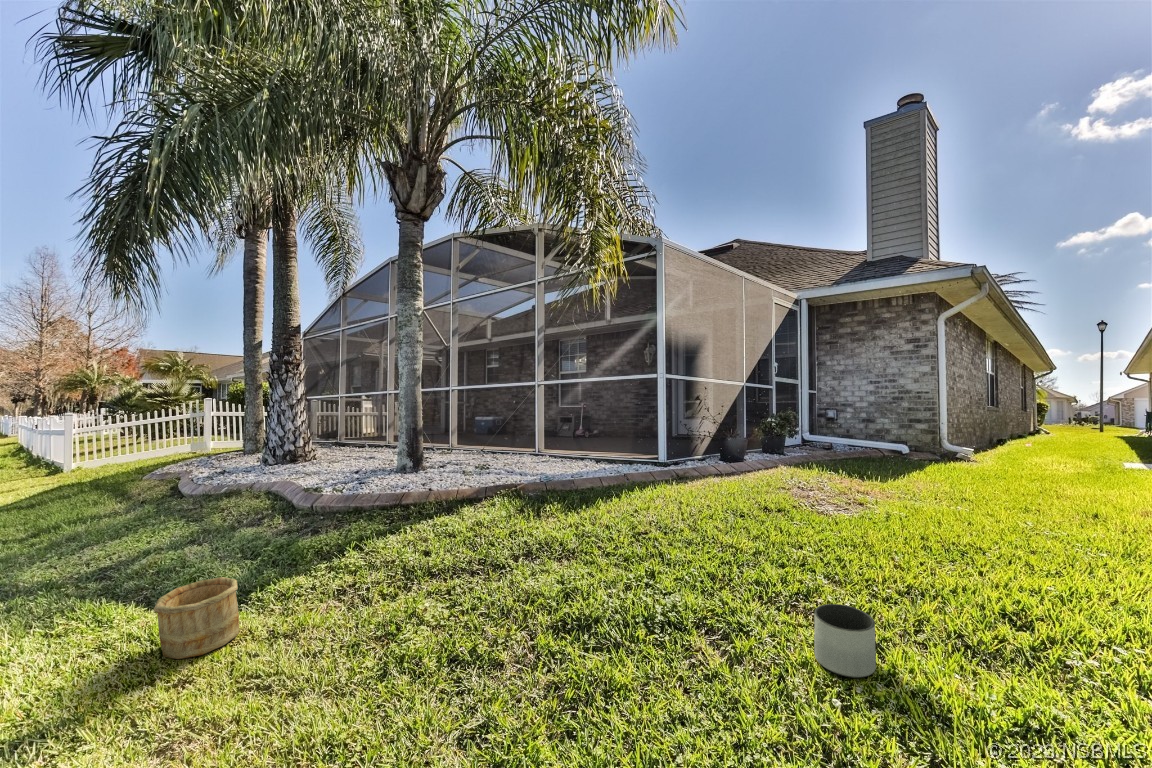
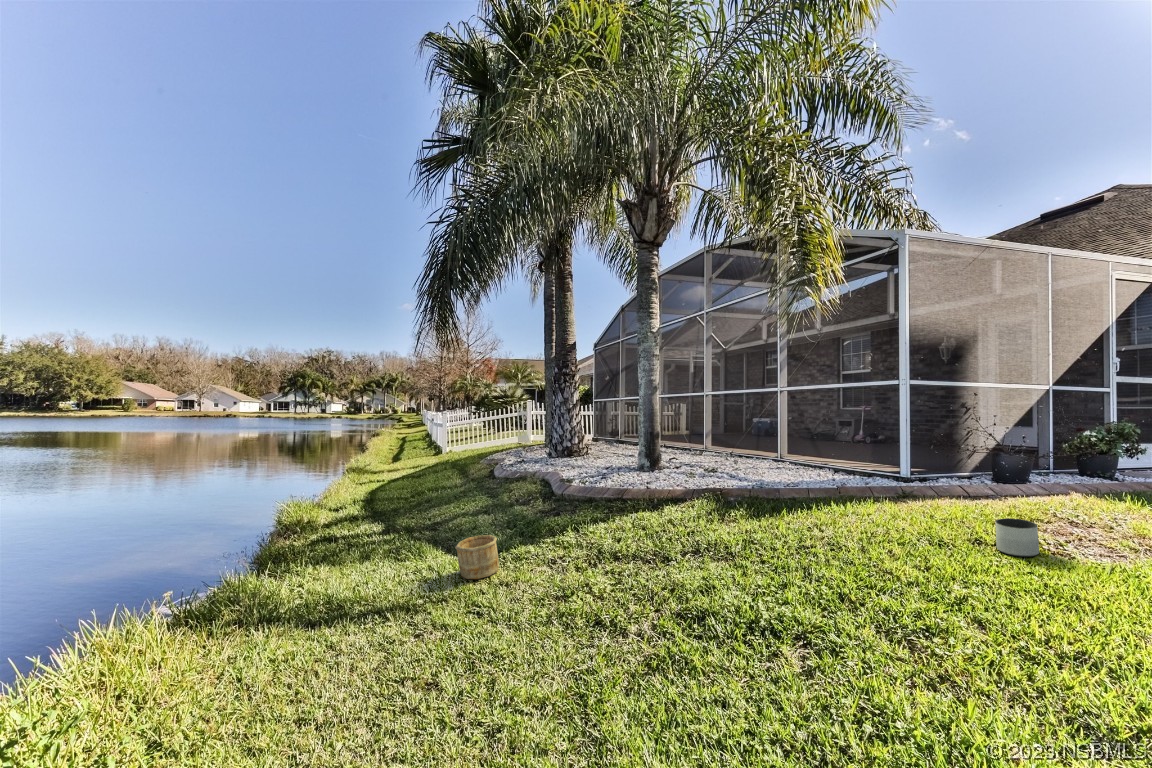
planter: present [814,604,876,678] -> present [995,518,1039,557]

